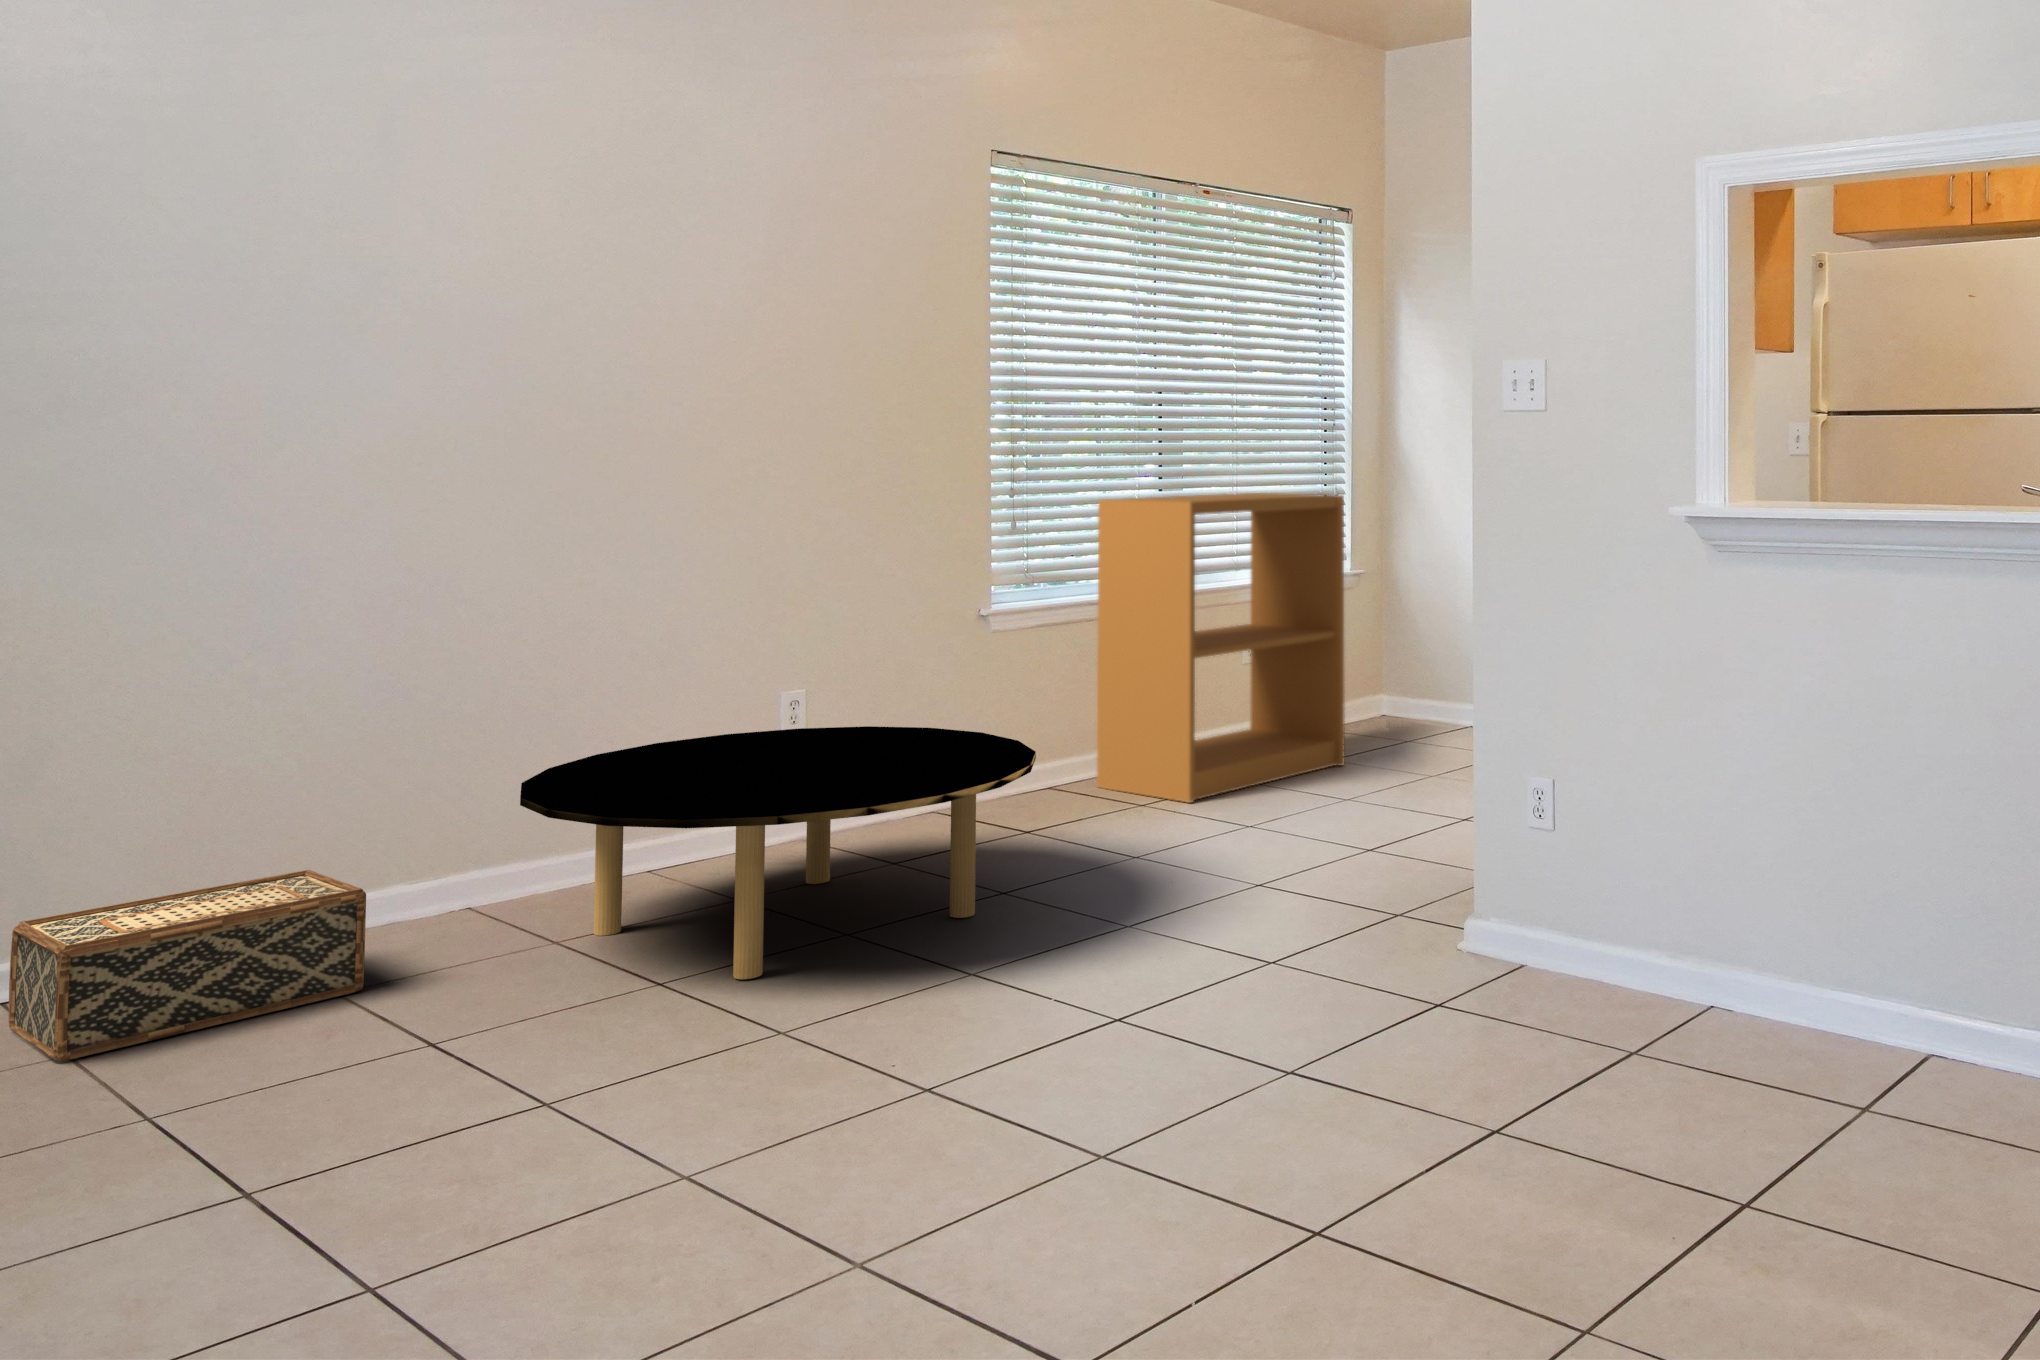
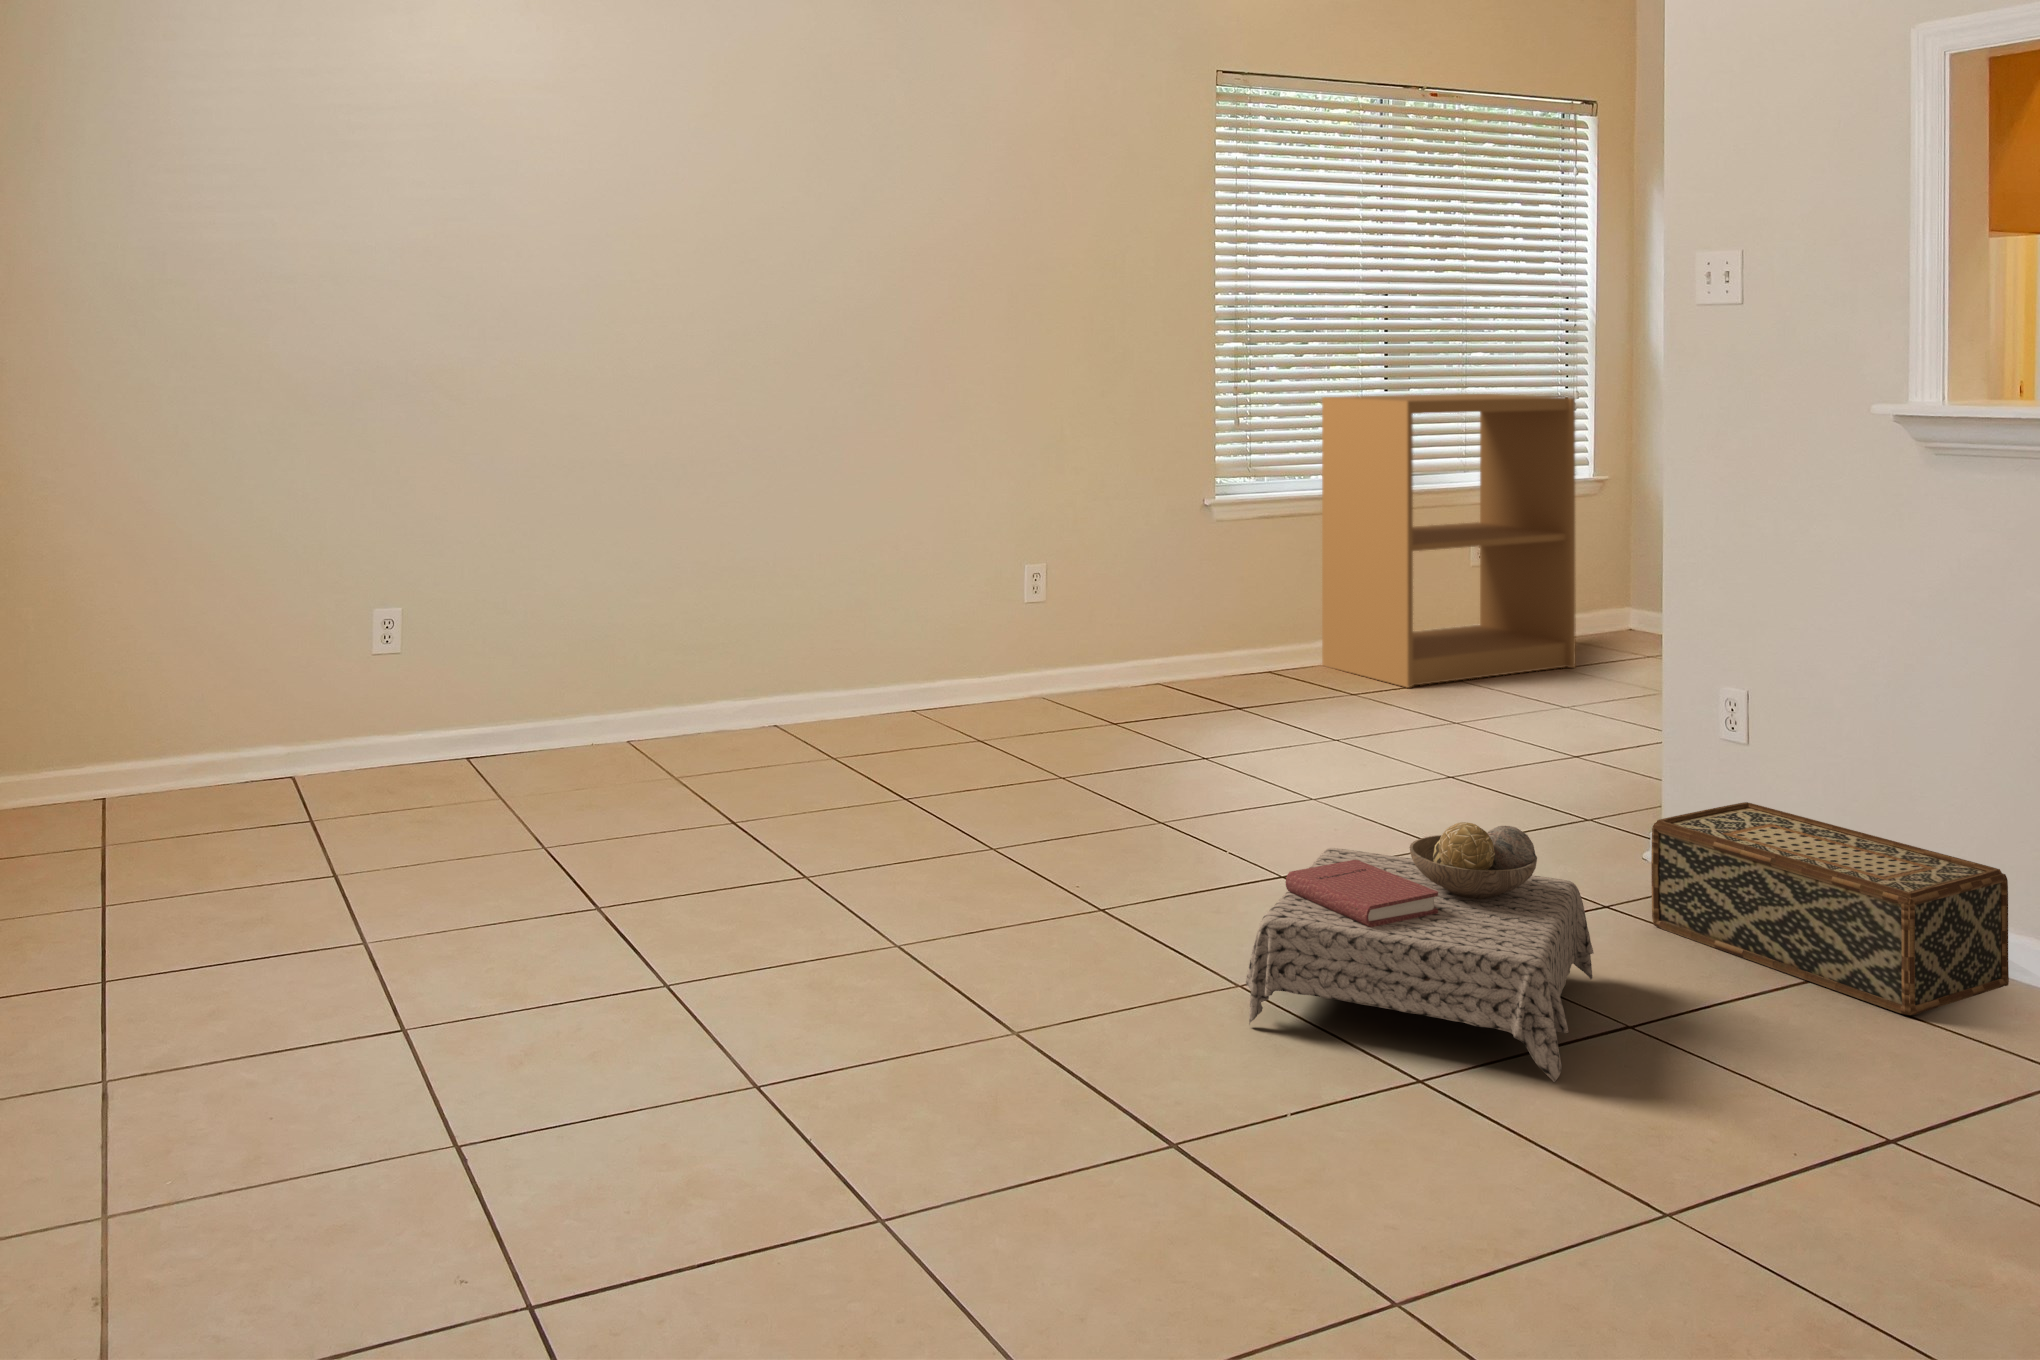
coffee table: present [520,726,1036,979] -> none [832,588,1244,788]
woven basket: present [9,870,366,1061] -> present [1651,802,2009,1015]
ottoman: none [1098,951,1447,1230] -> present [1246,822,1594,1082]

